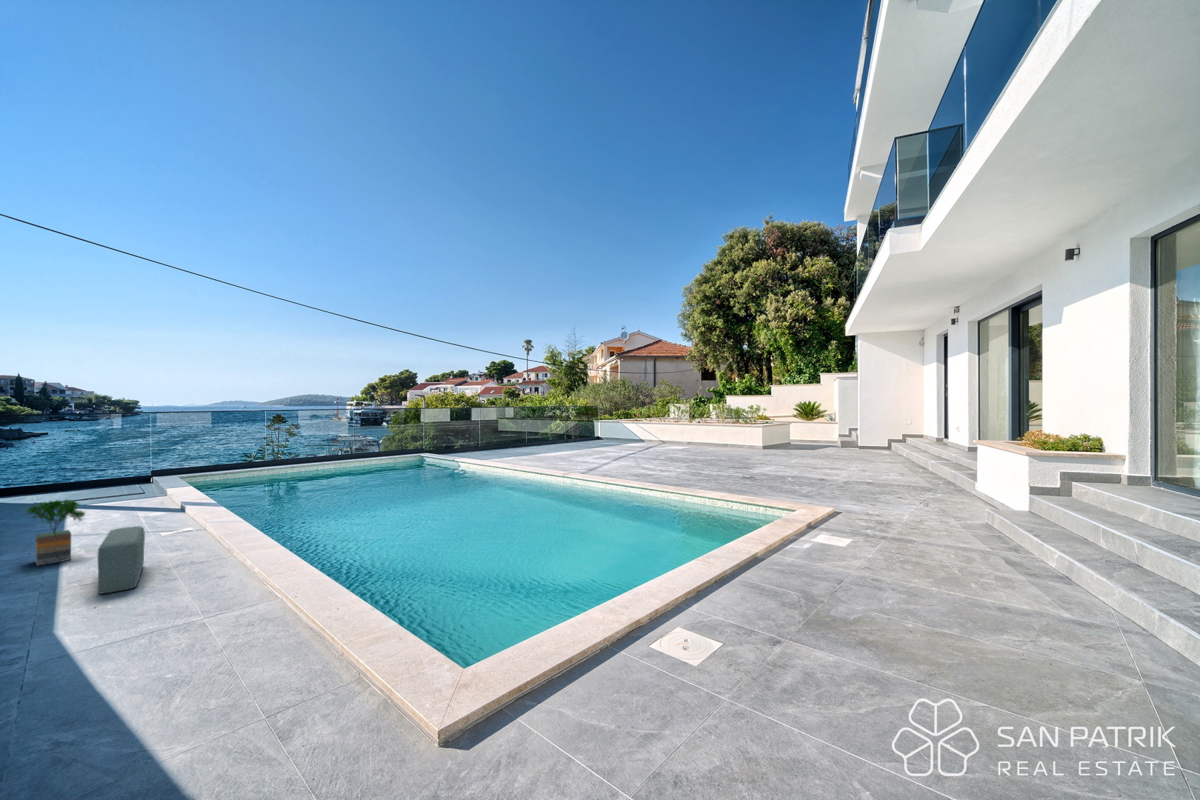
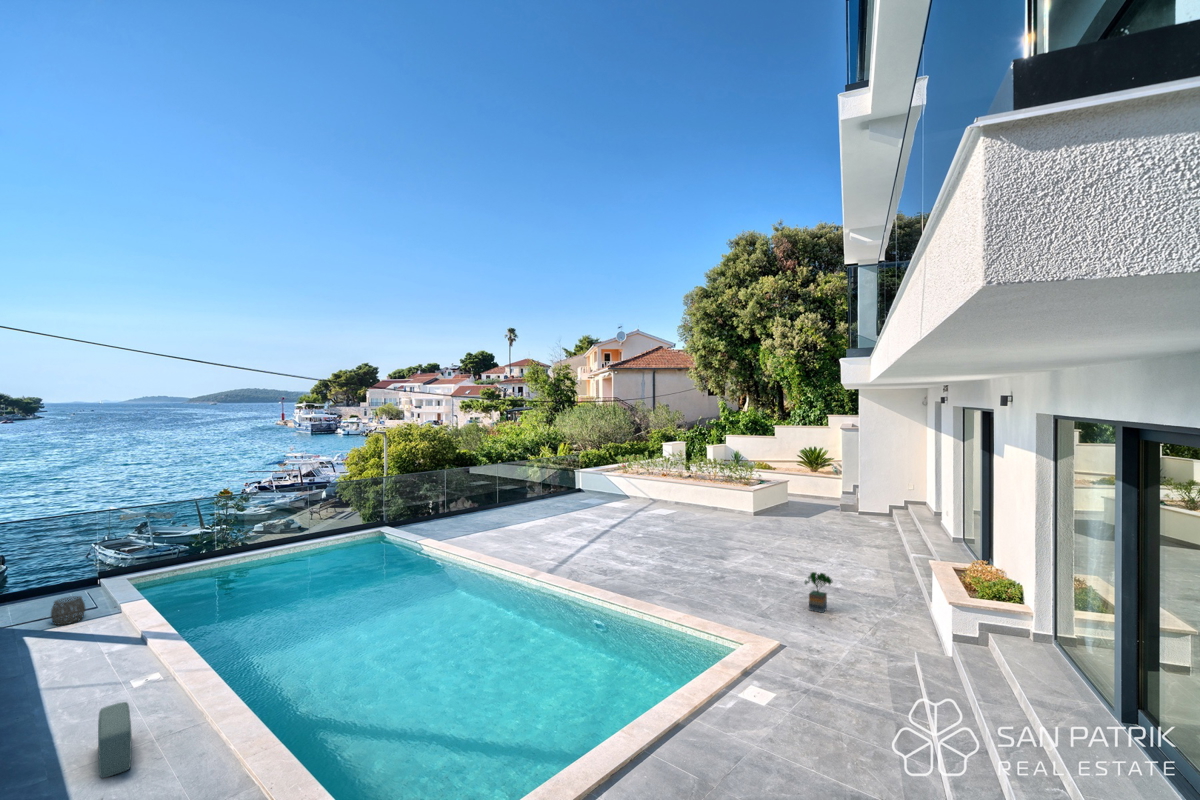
woven basket: none [96,476,133,502] -> present [51,596,85,625]
potted tree: present [26,499,85,566] -> present [805,572,833,613]

